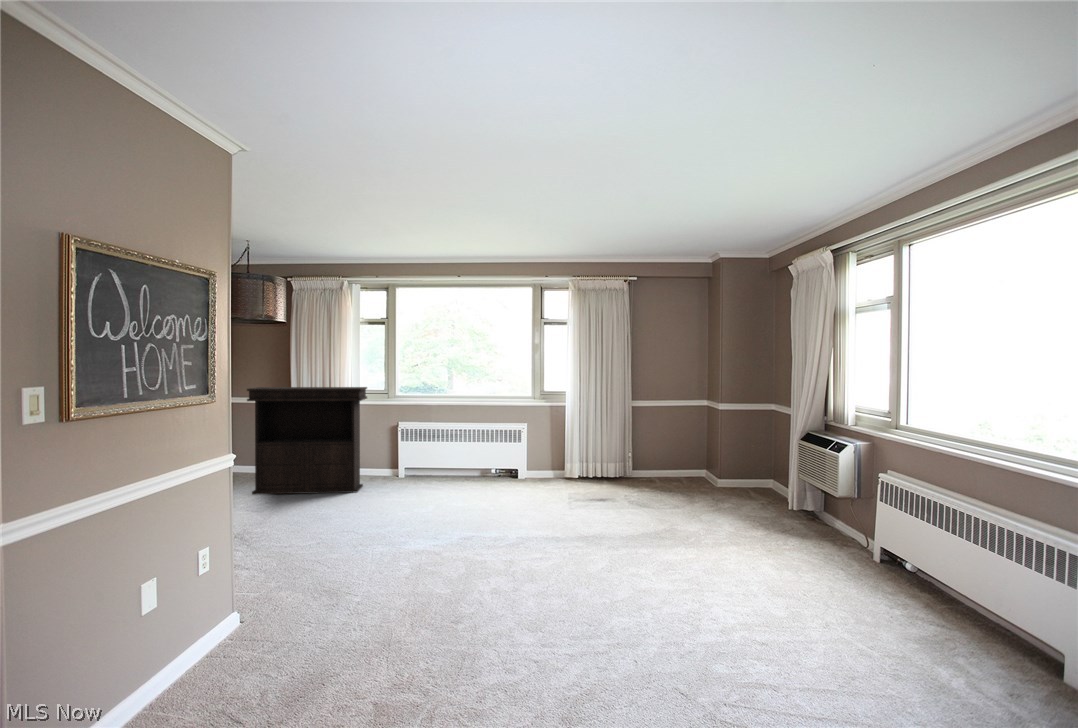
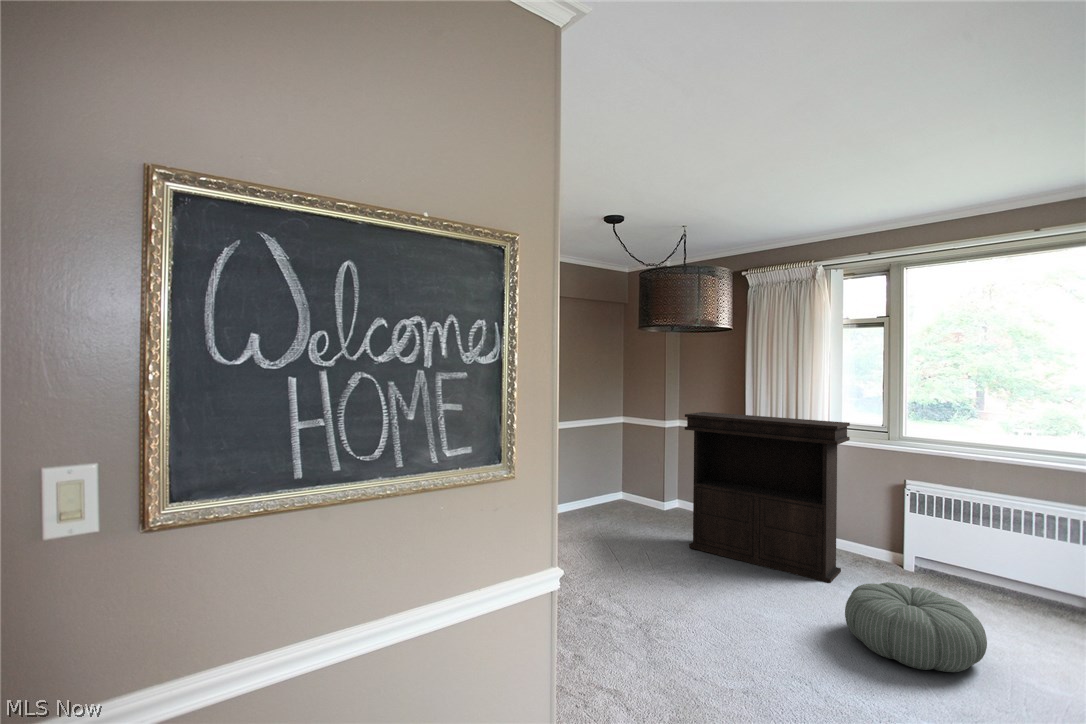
pouf: none [369,475,437,513] -> present [845,582,987,672]

